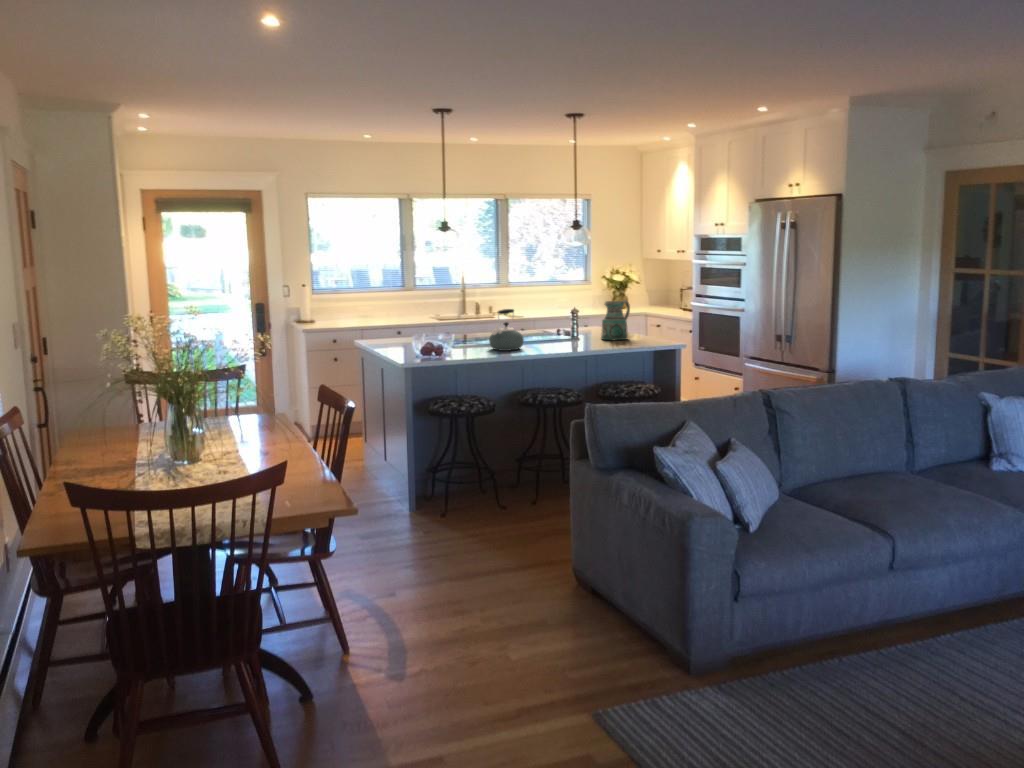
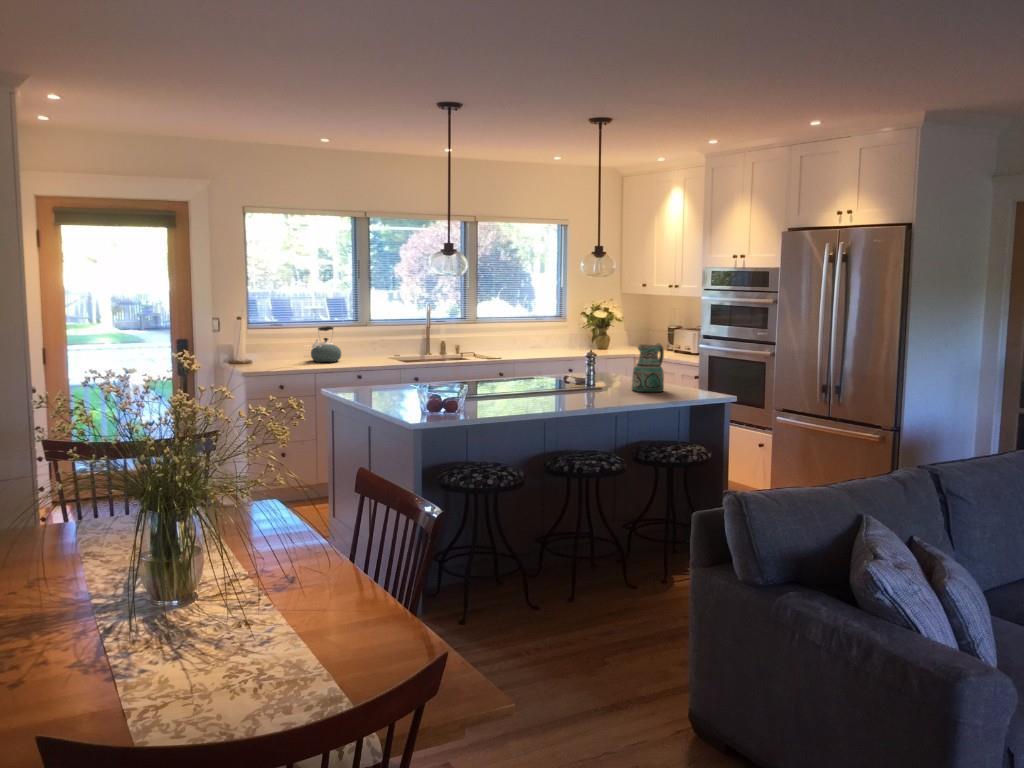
kettle: present [489,309,524,351] -> present [311,326,341,362]

